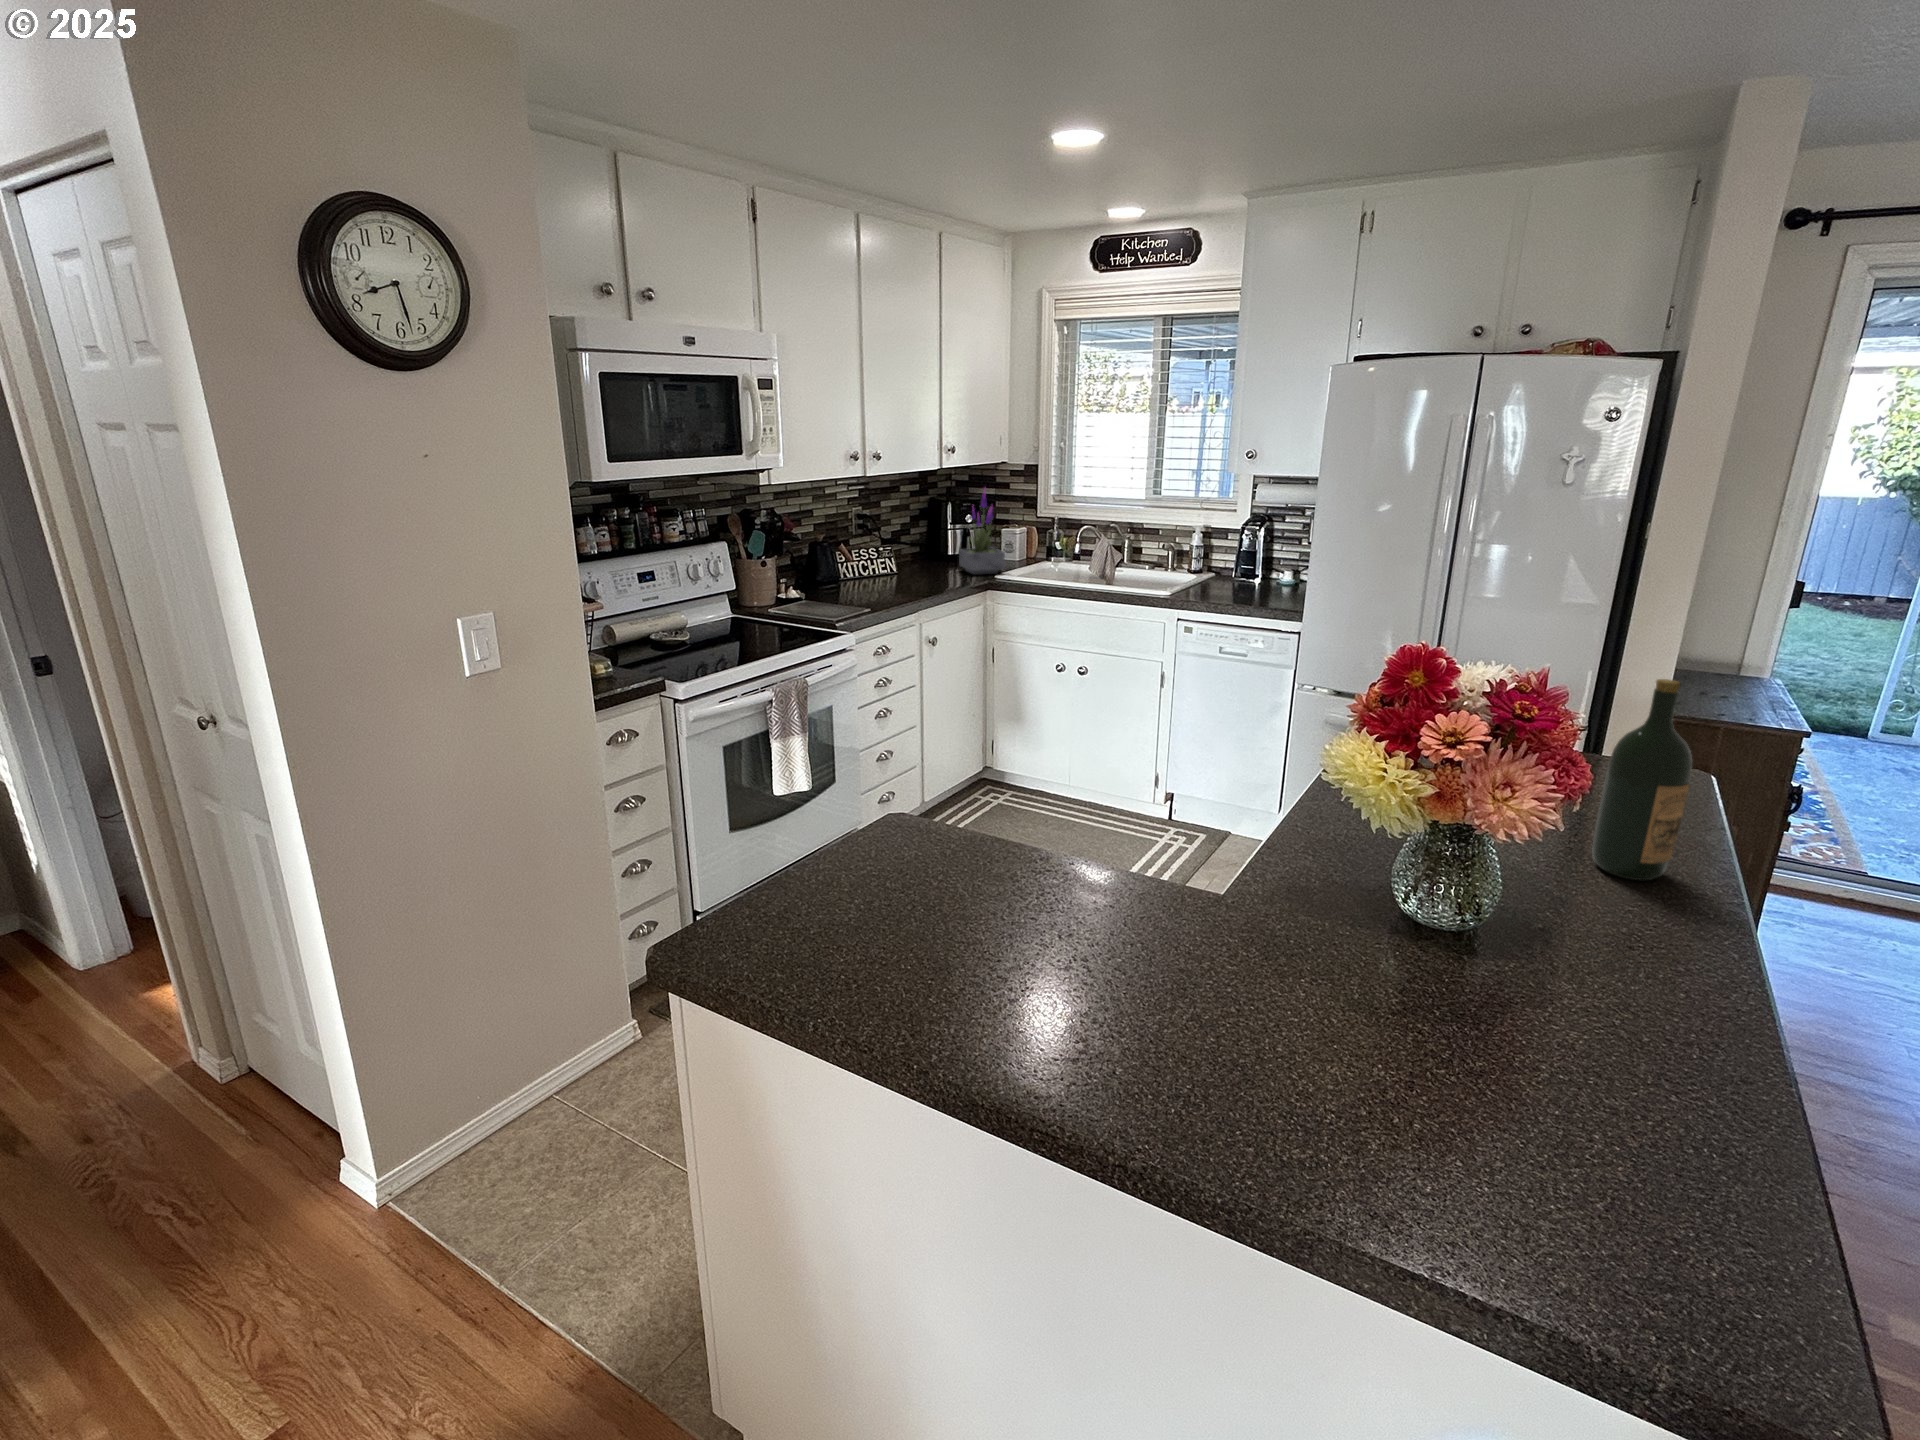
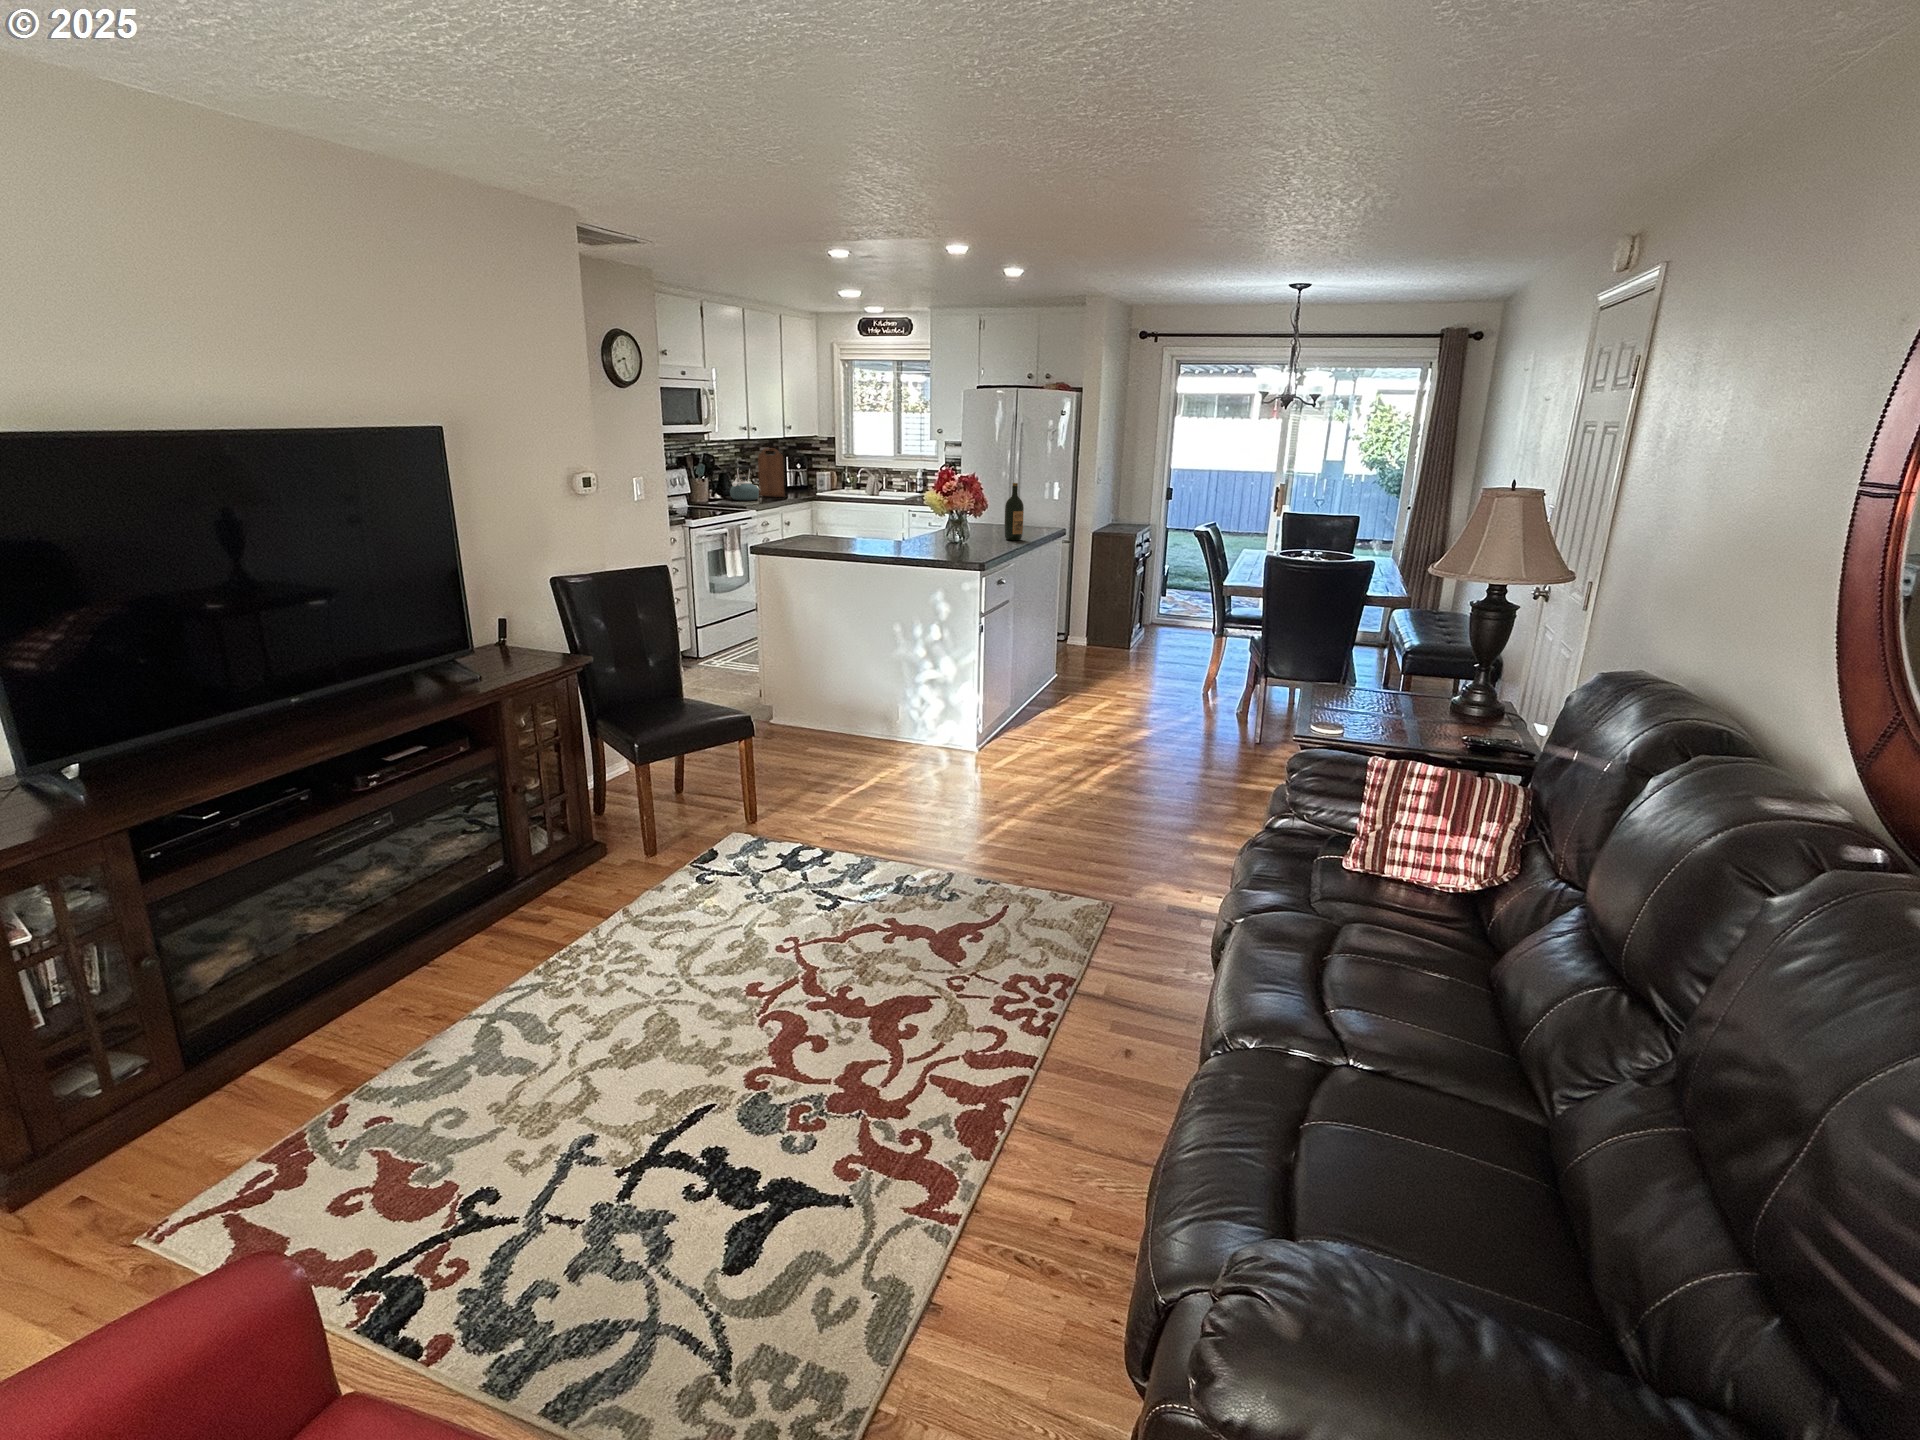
potted plant: present [959,490,1005,574] -> none [795,447,821,494]
cutting board: none [886,492,933,585] -> present [758,448,784,497]
kettle: none [825,529,881,598] -> present [730,466,759,500]

